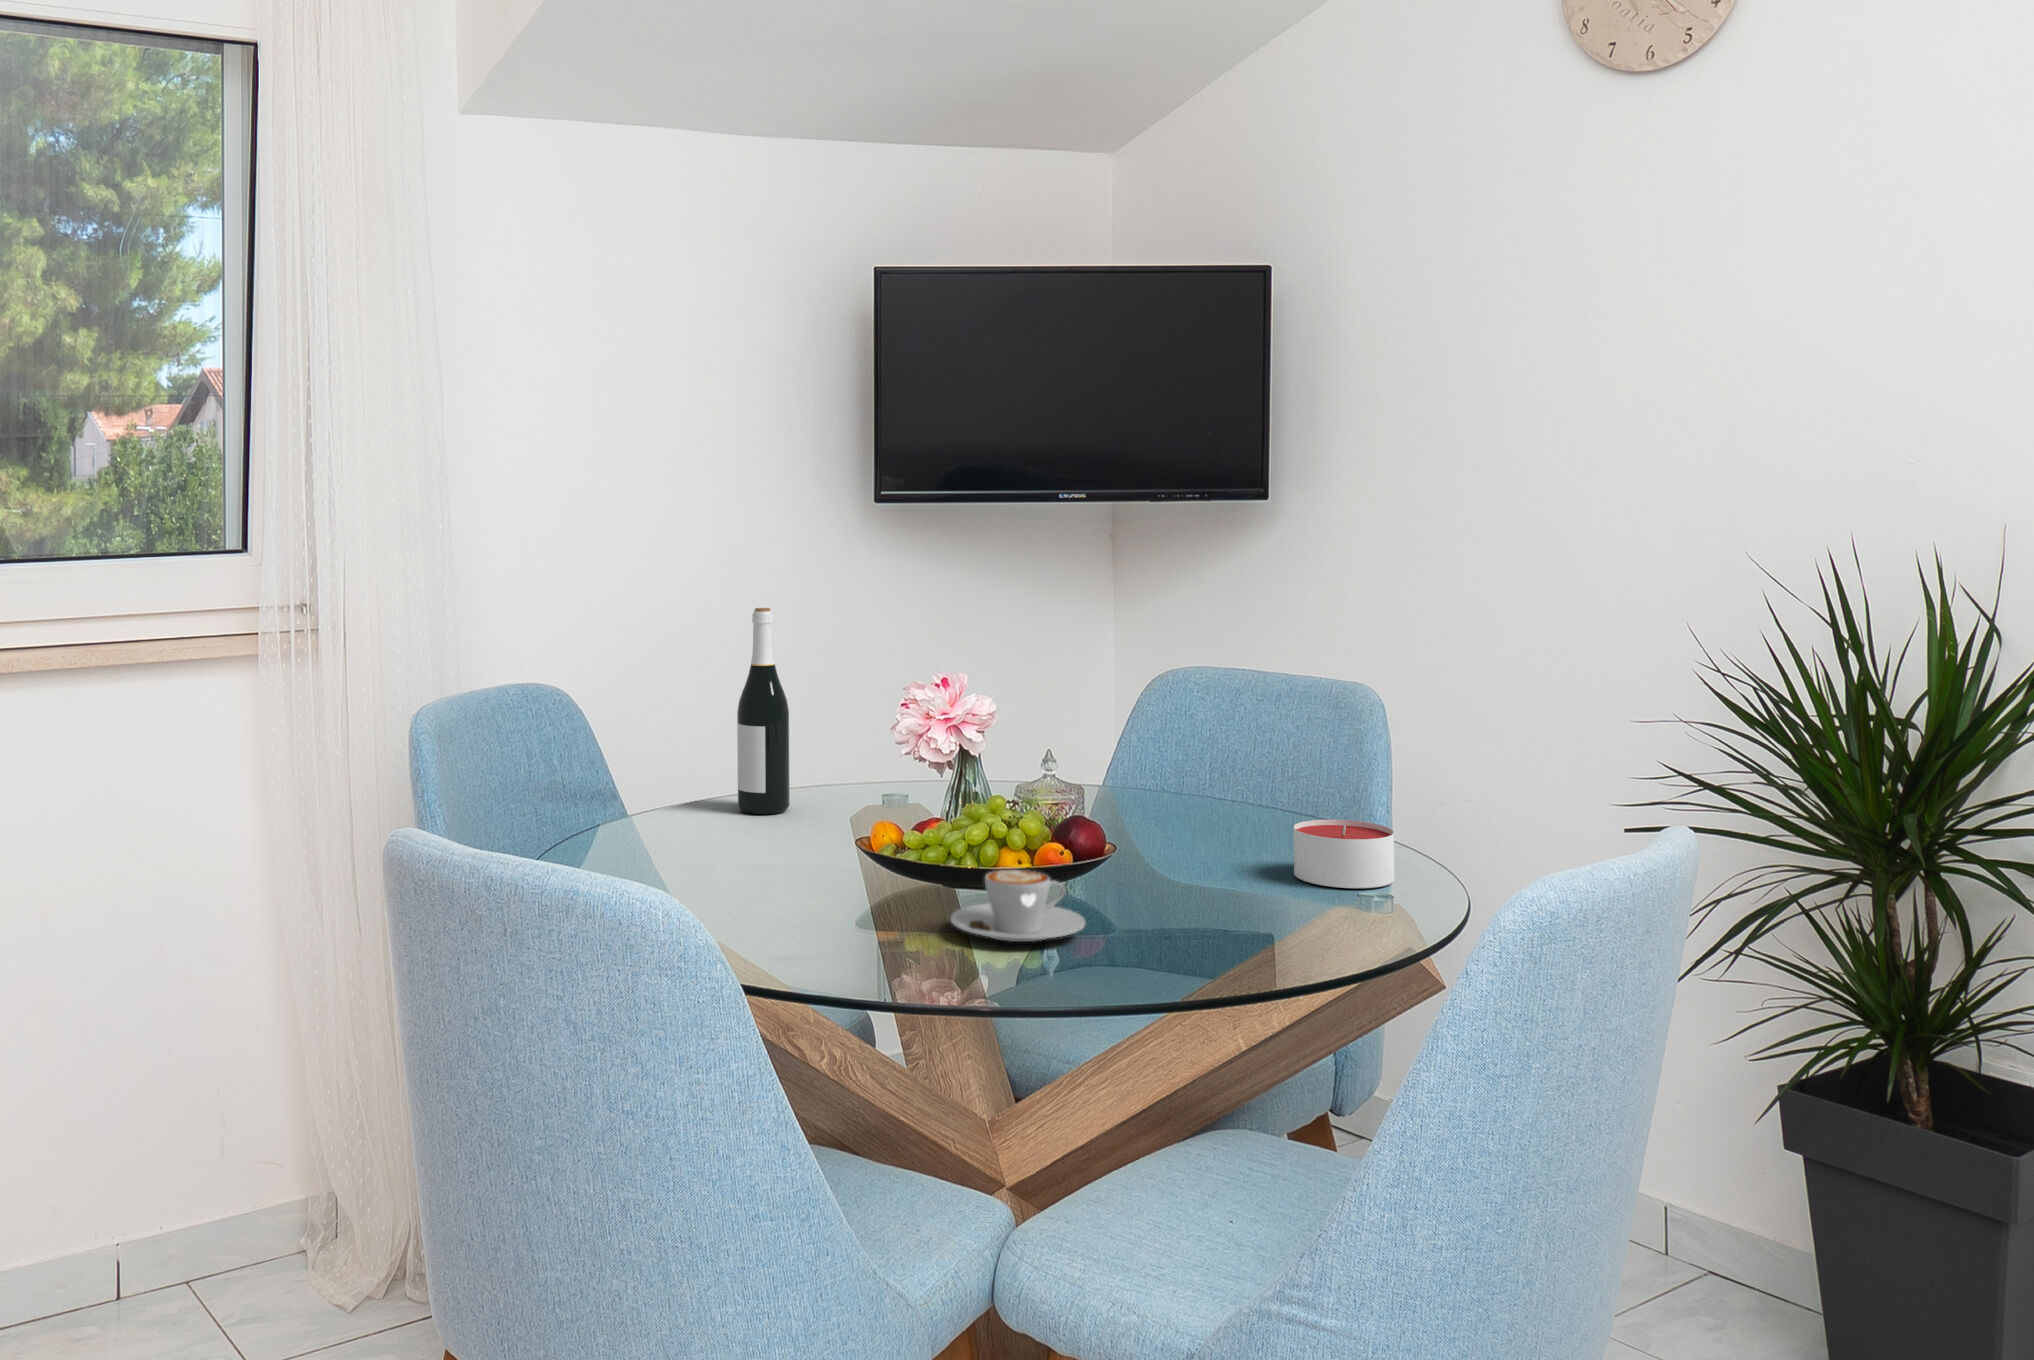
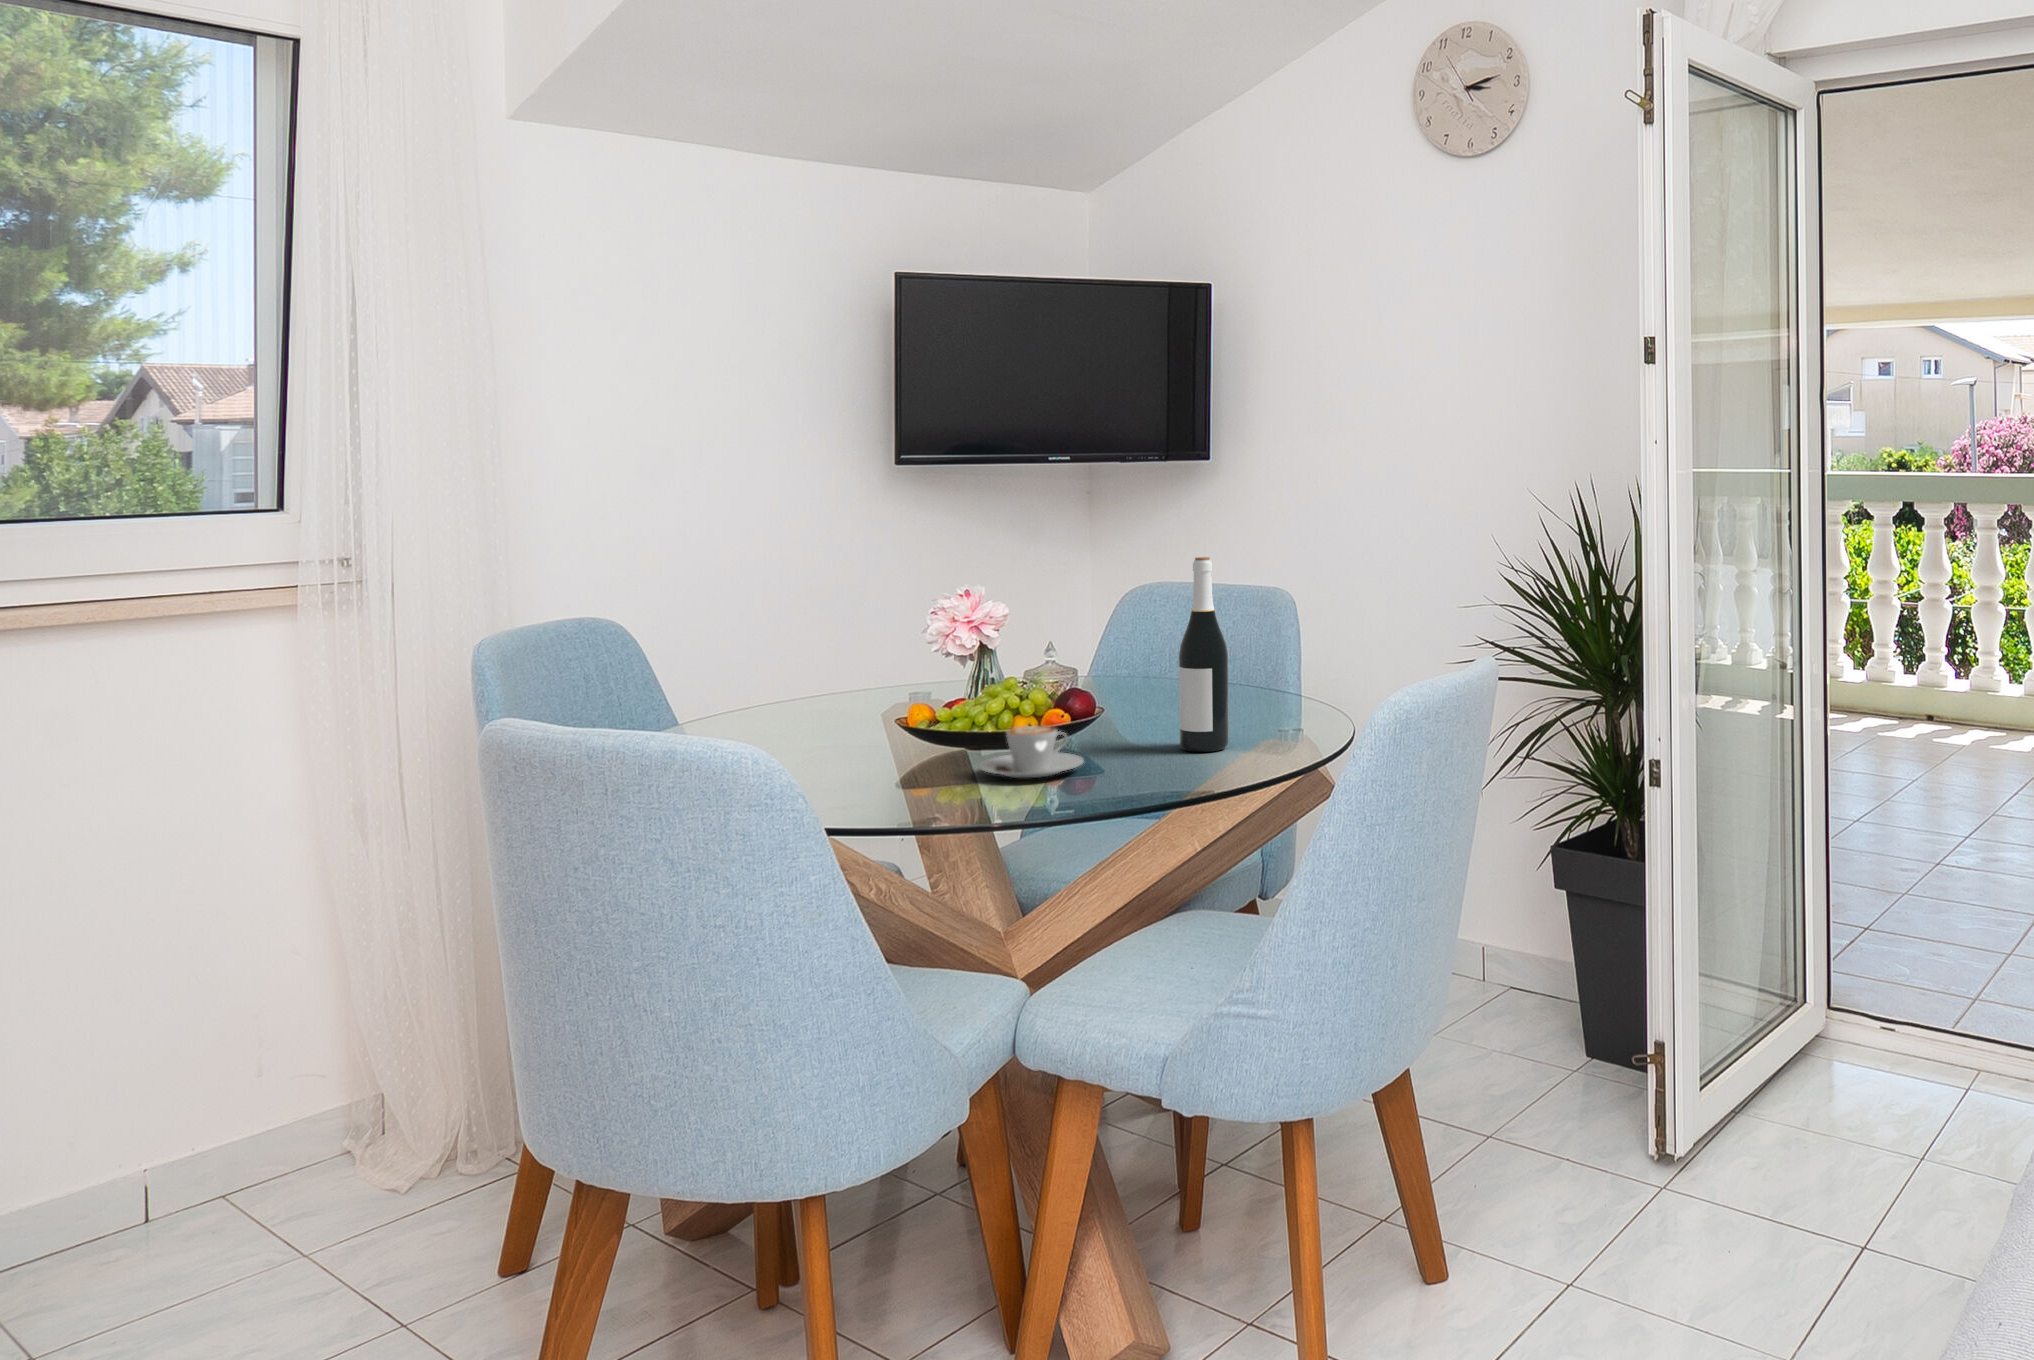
wine bottle: present [737,608,790,814] -> present [1179,557,1229,752]
candle: present [1294,820,1394,888] -> none [1232,681,1302,727]

